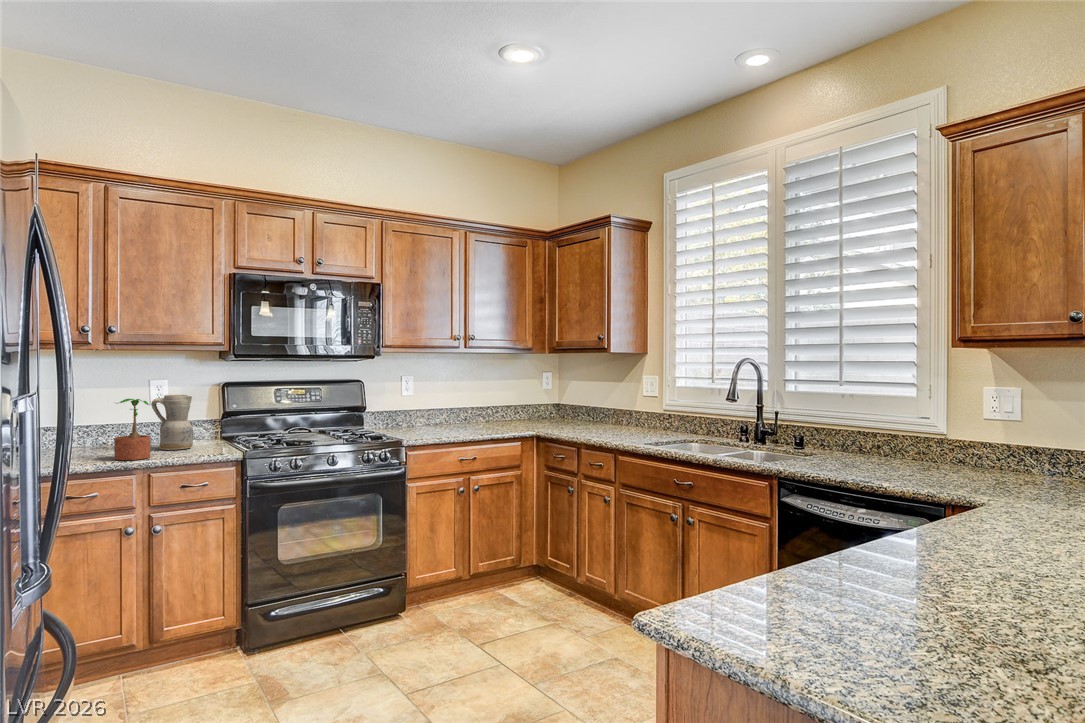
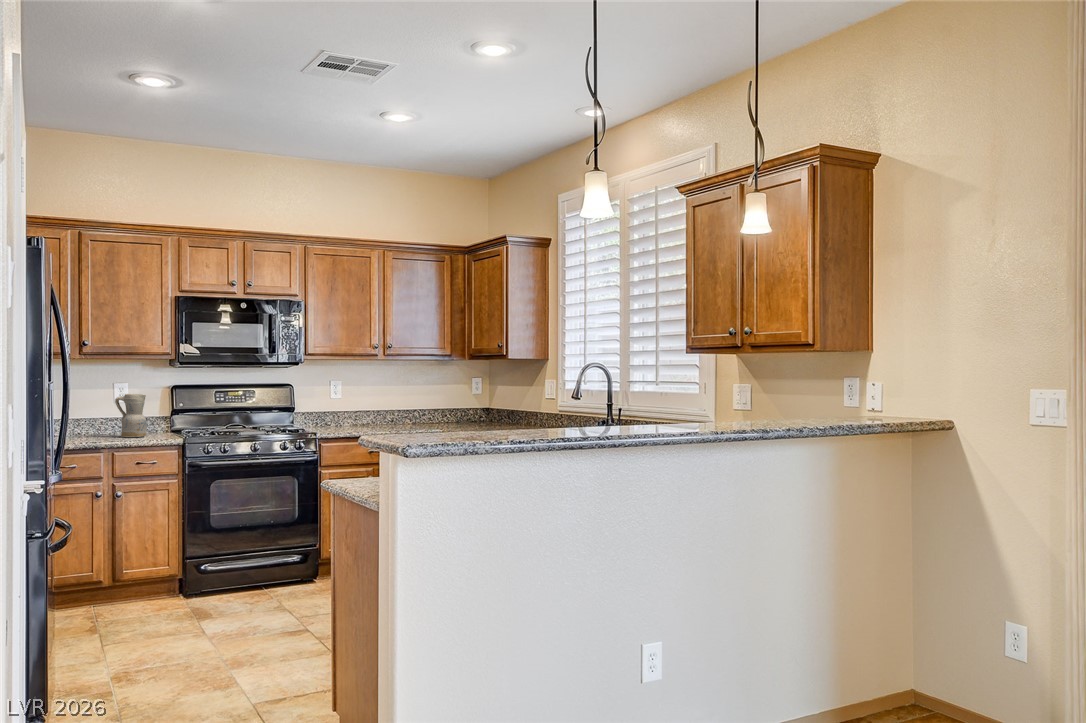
potted plant: present [114,399,150,460] -> none [88,396,116,442]

